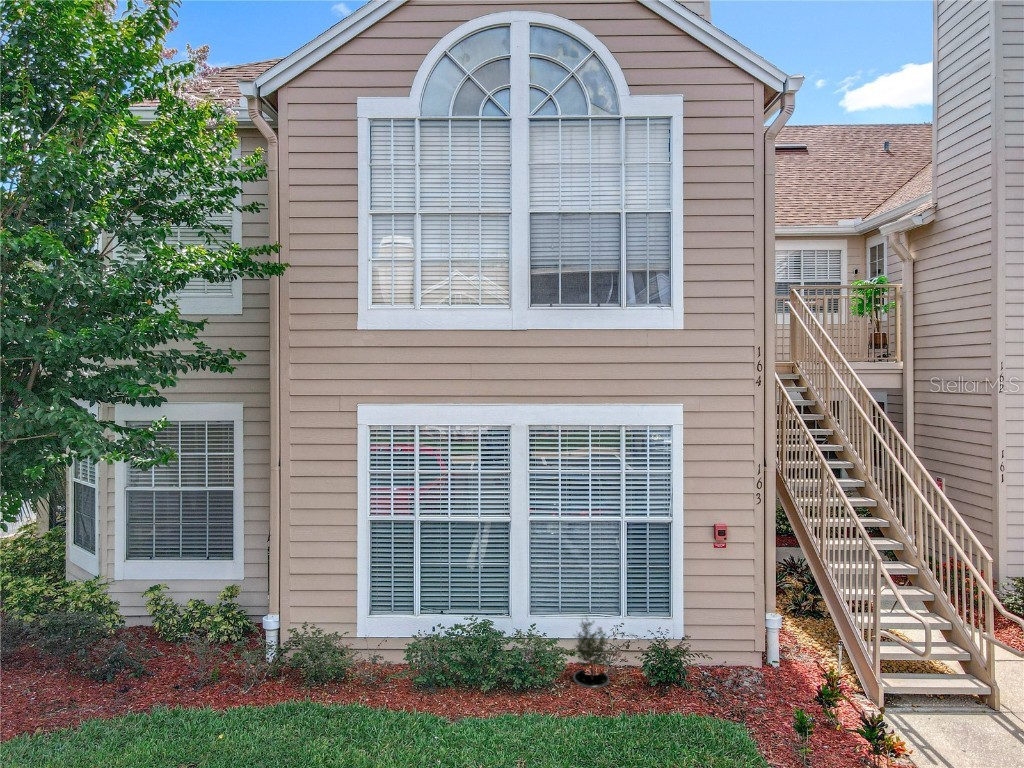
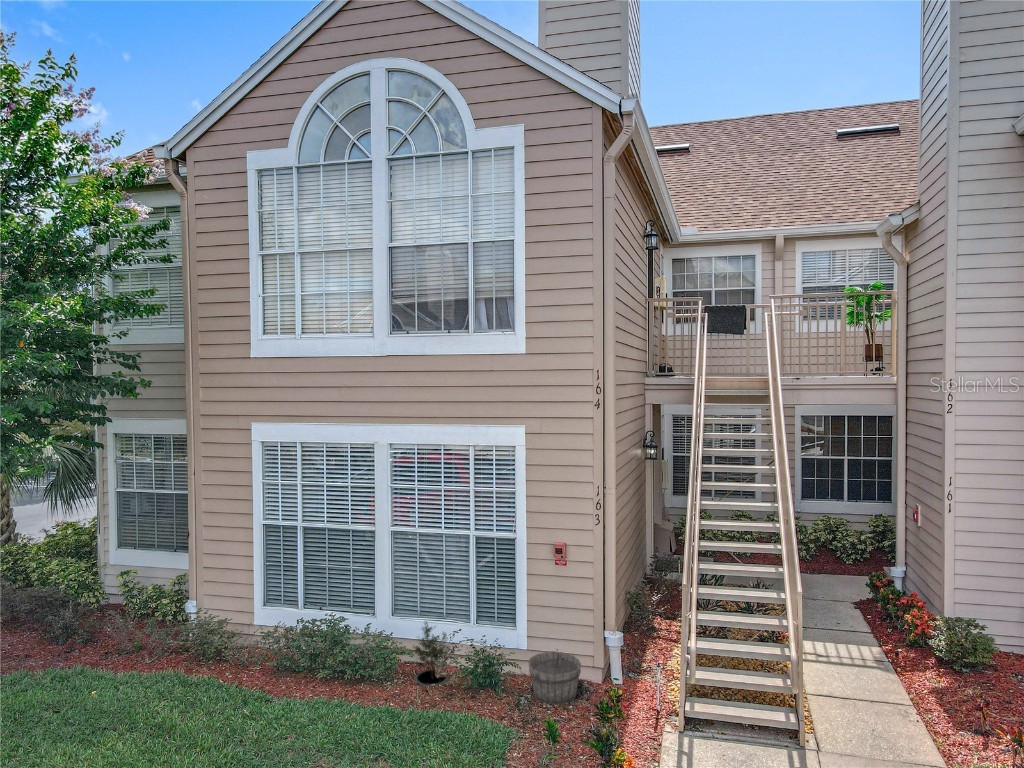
wooden bucket: none [703,635,762,694] -> present [529,649,581,704]

